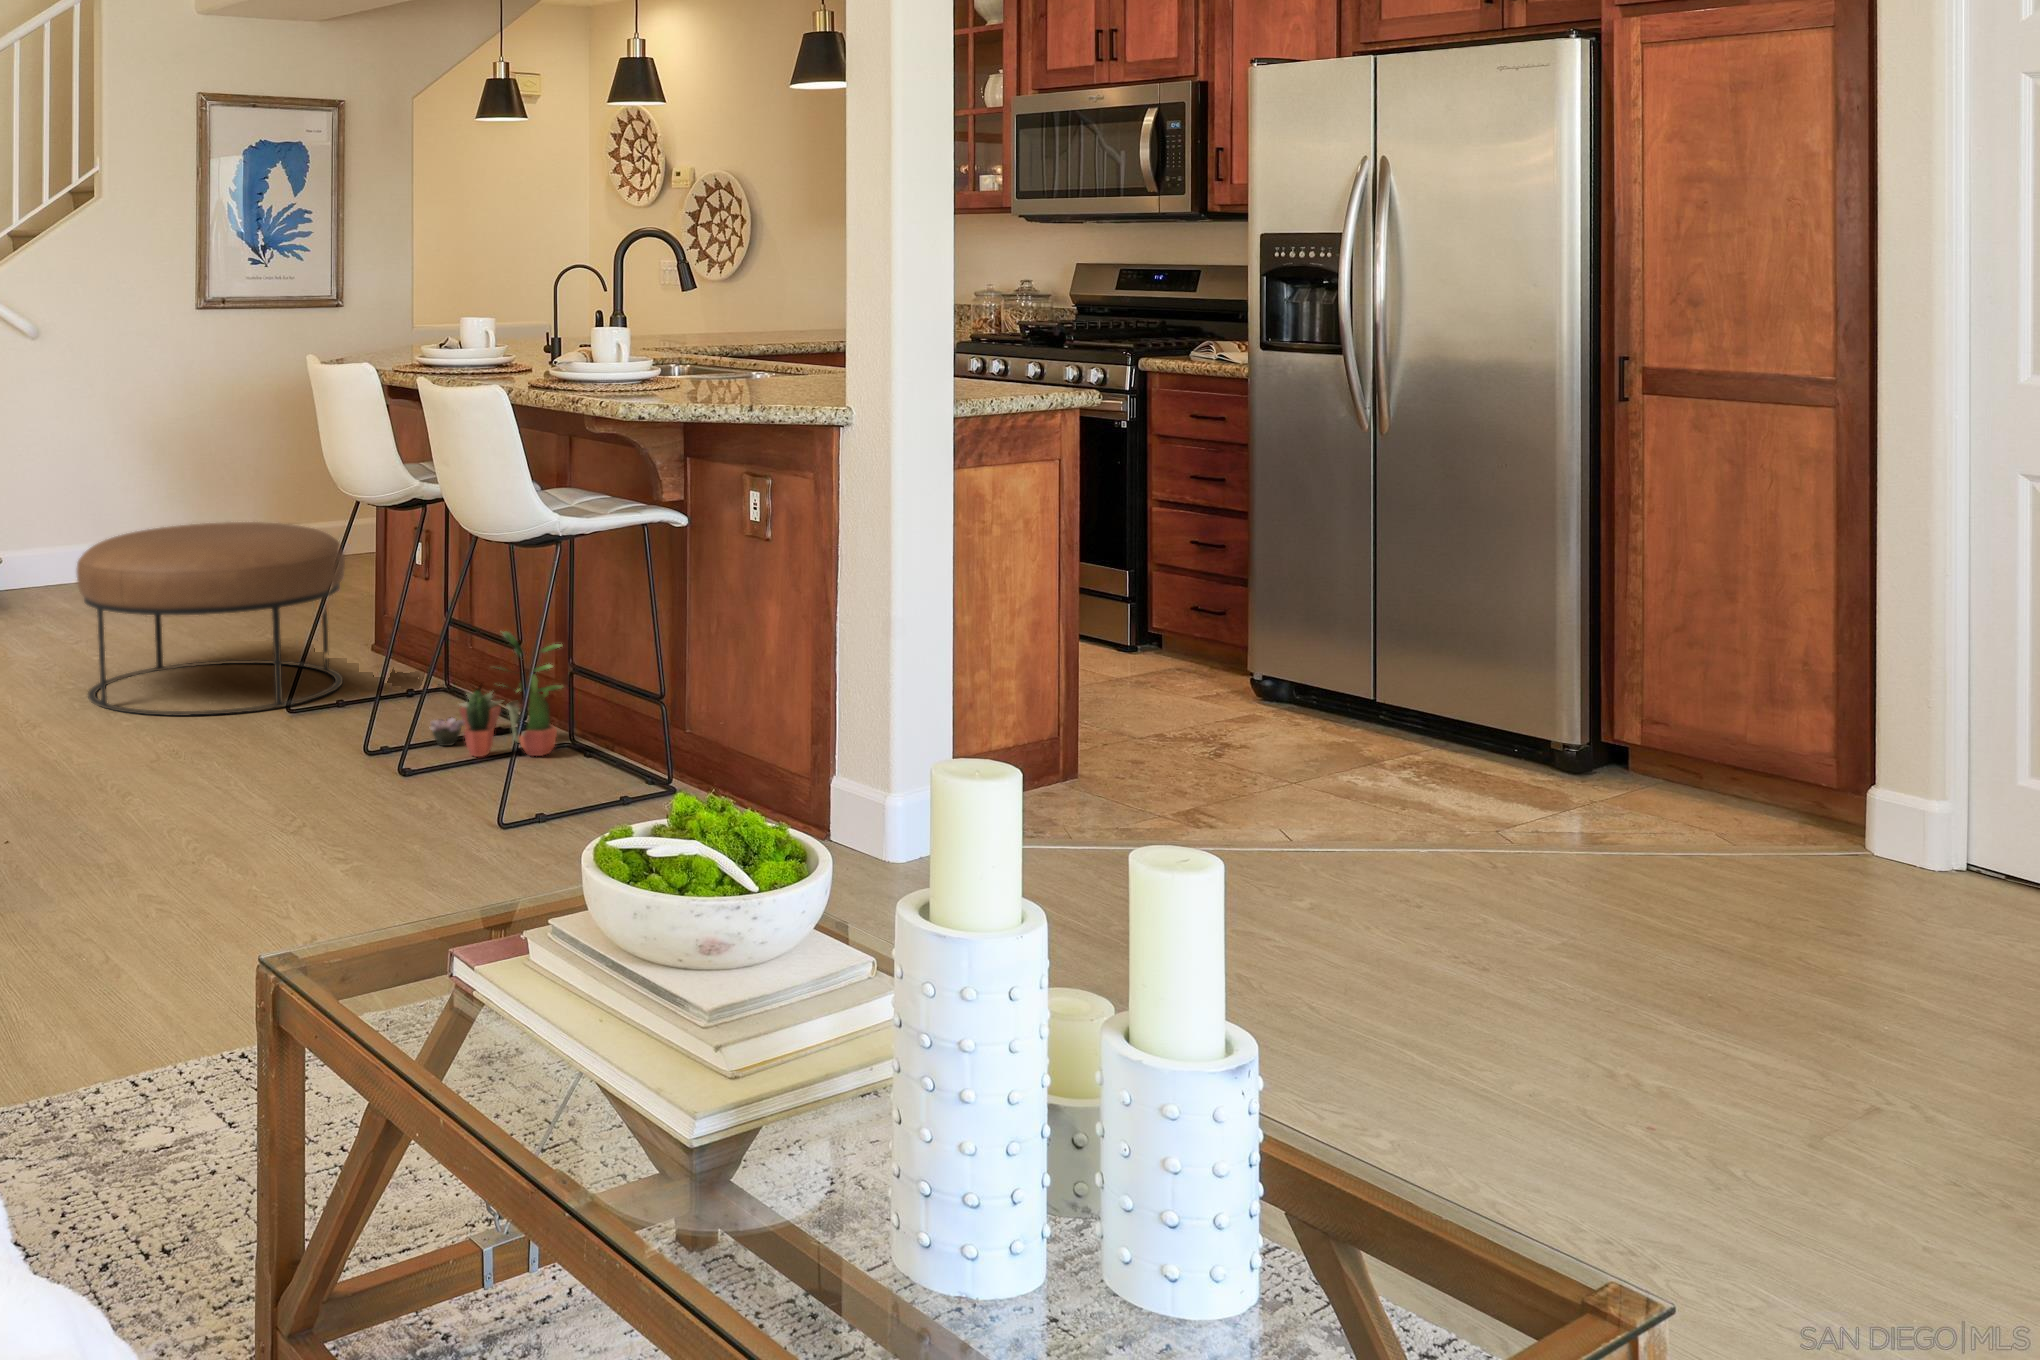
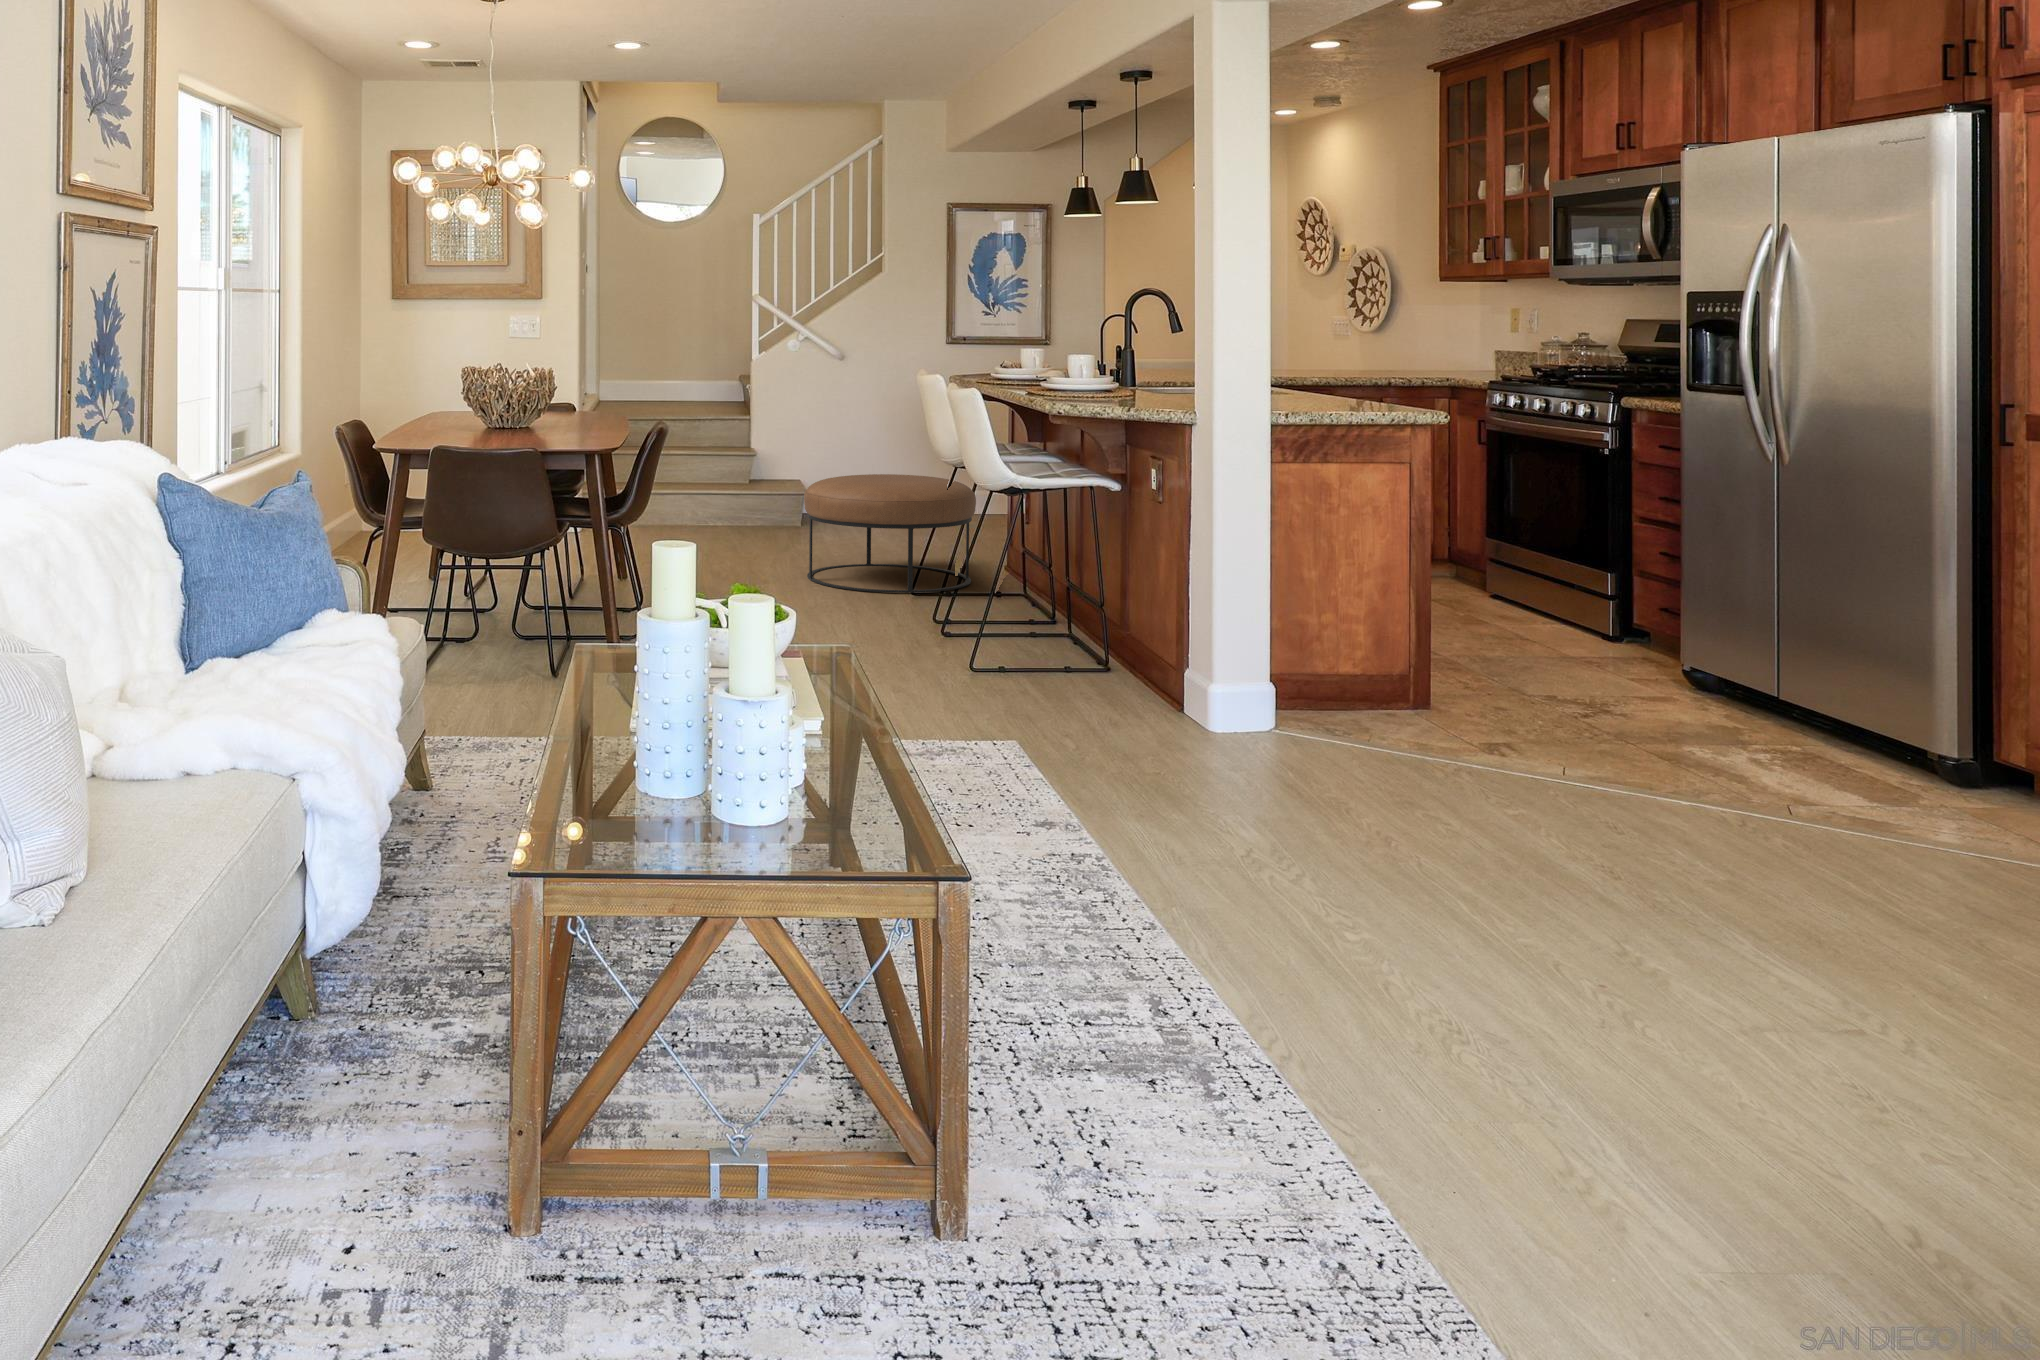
potted plant: present [430,631,562,757] -> none [973,554,1067,639]

